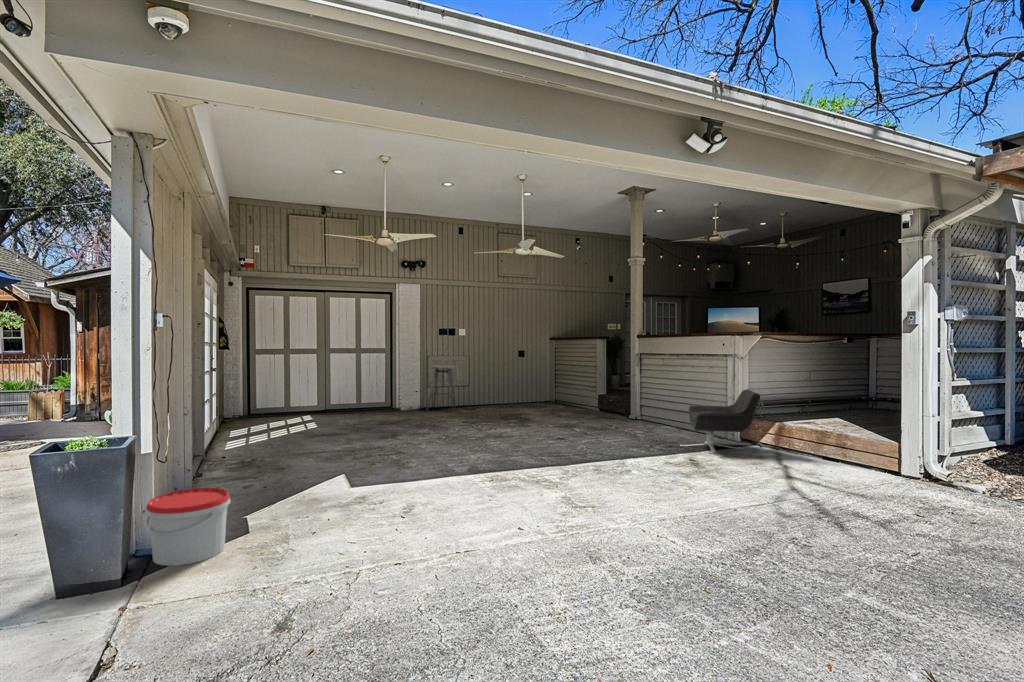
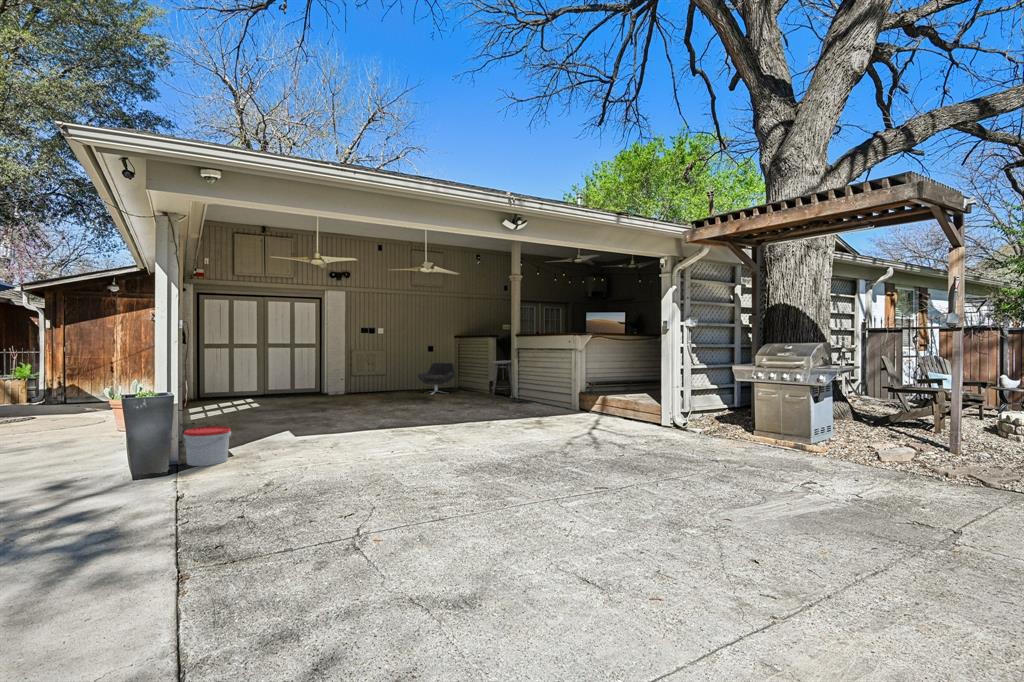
stool: present [426,365,456,412] -> present [491,361,514,402]
lounge chair: present [680,389,760,452] -> present [417,363,455,393]

